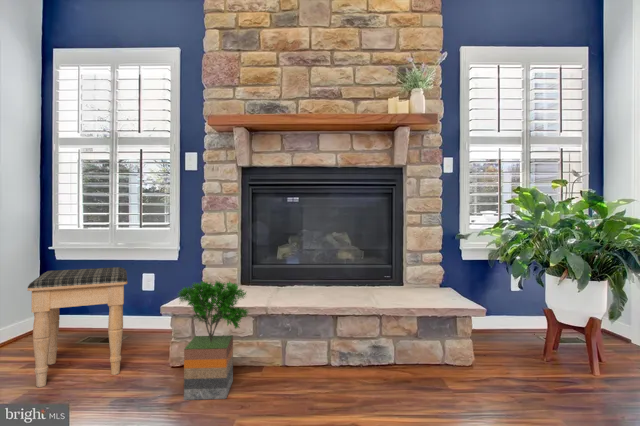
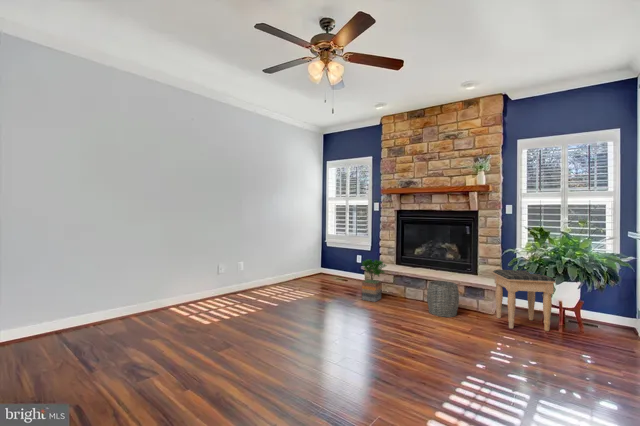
footstool: present [27,267,127,387] -> present [493,270,556,331]
woven basket: none [363,314,435,407] -> present [427,281,459,317]

